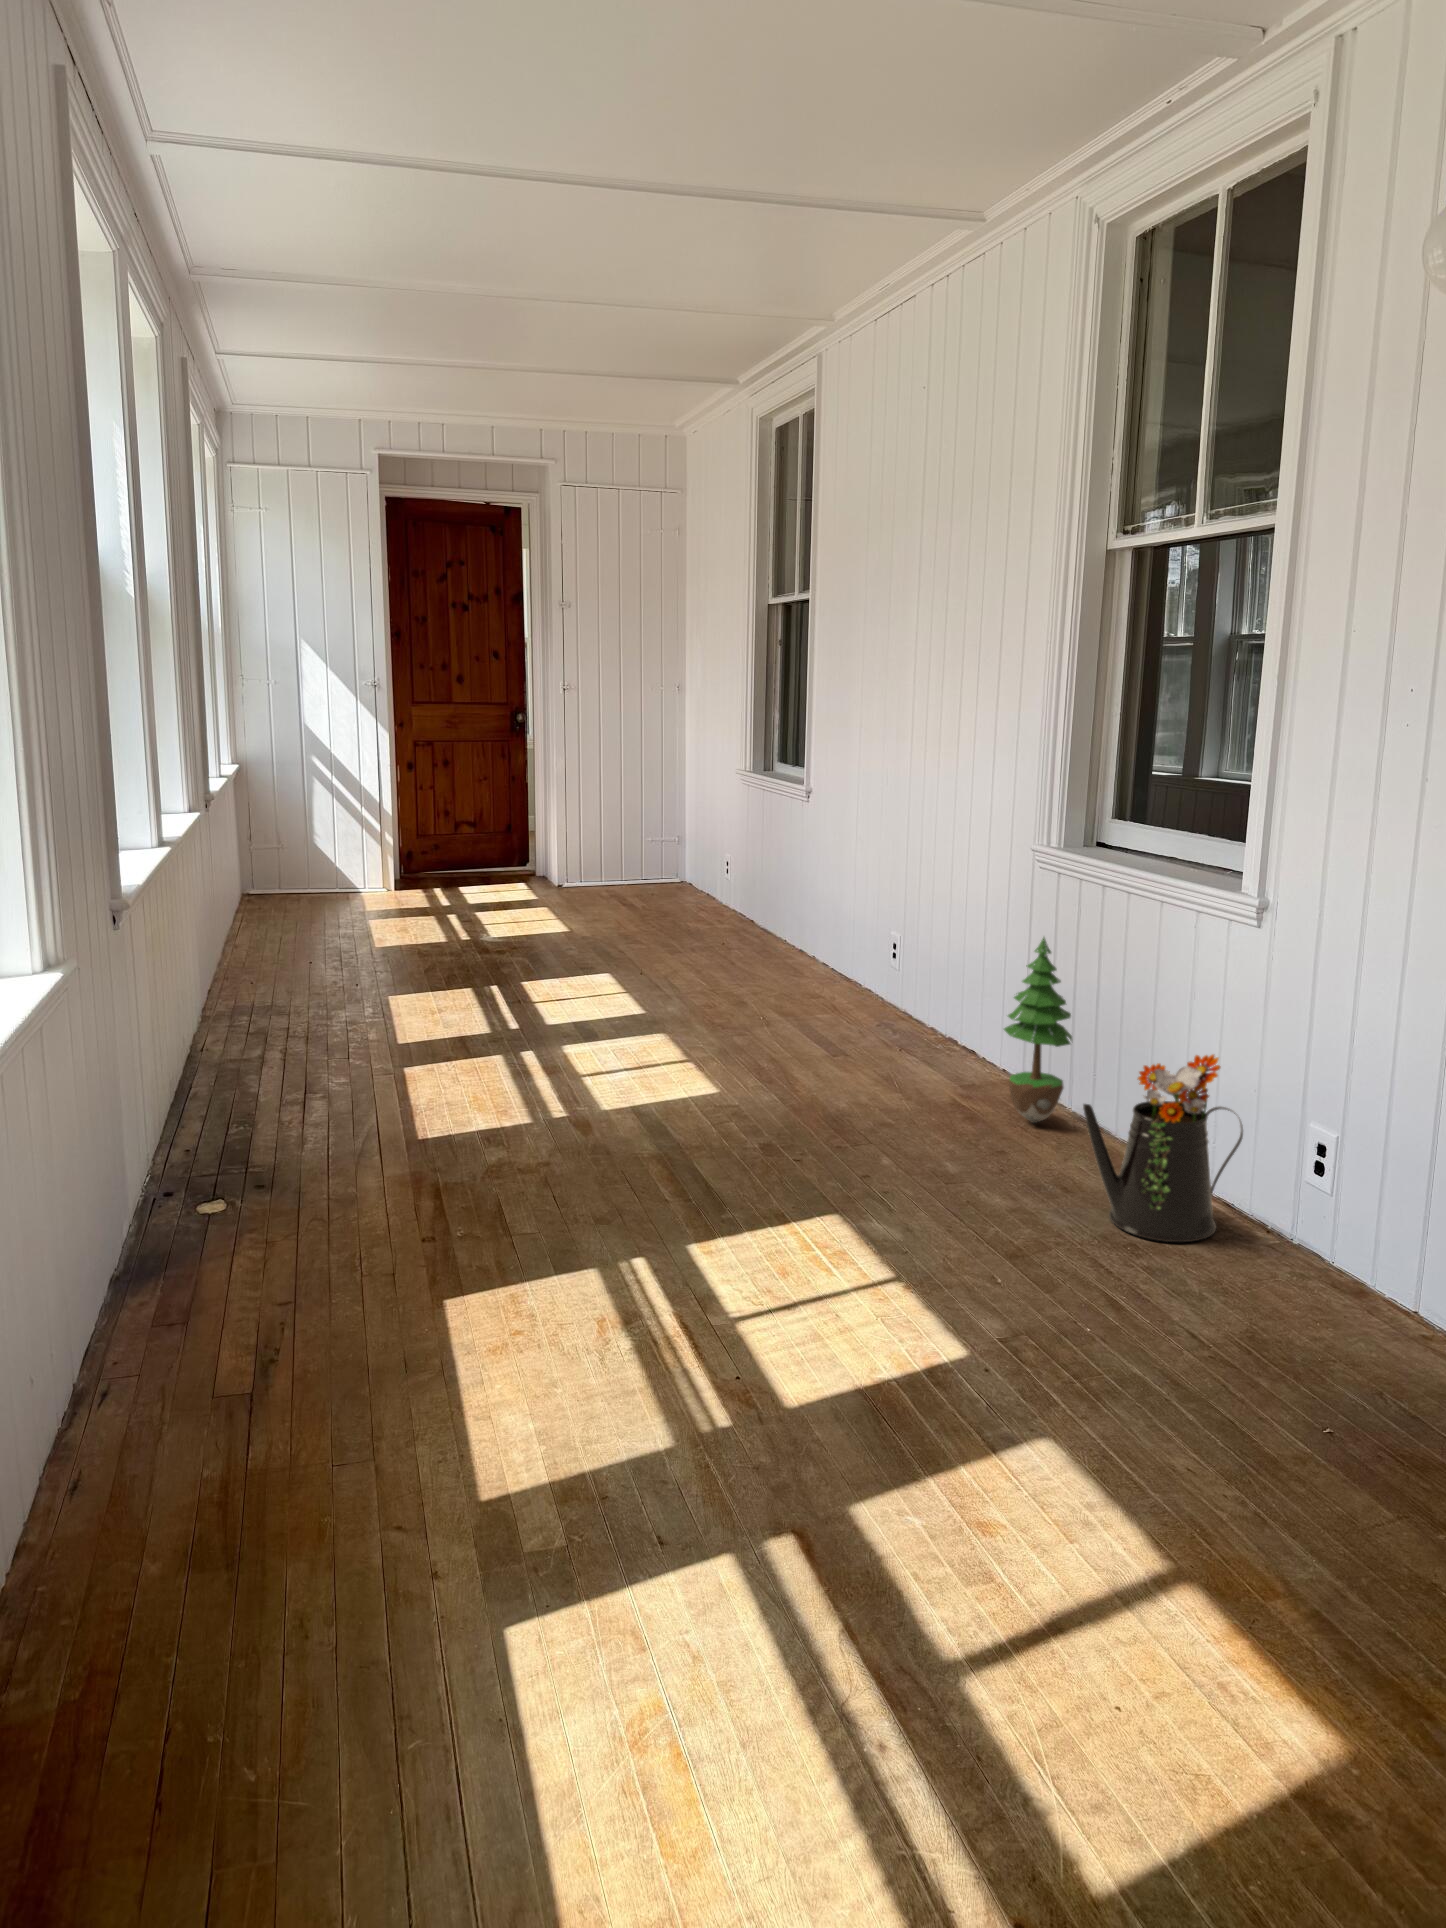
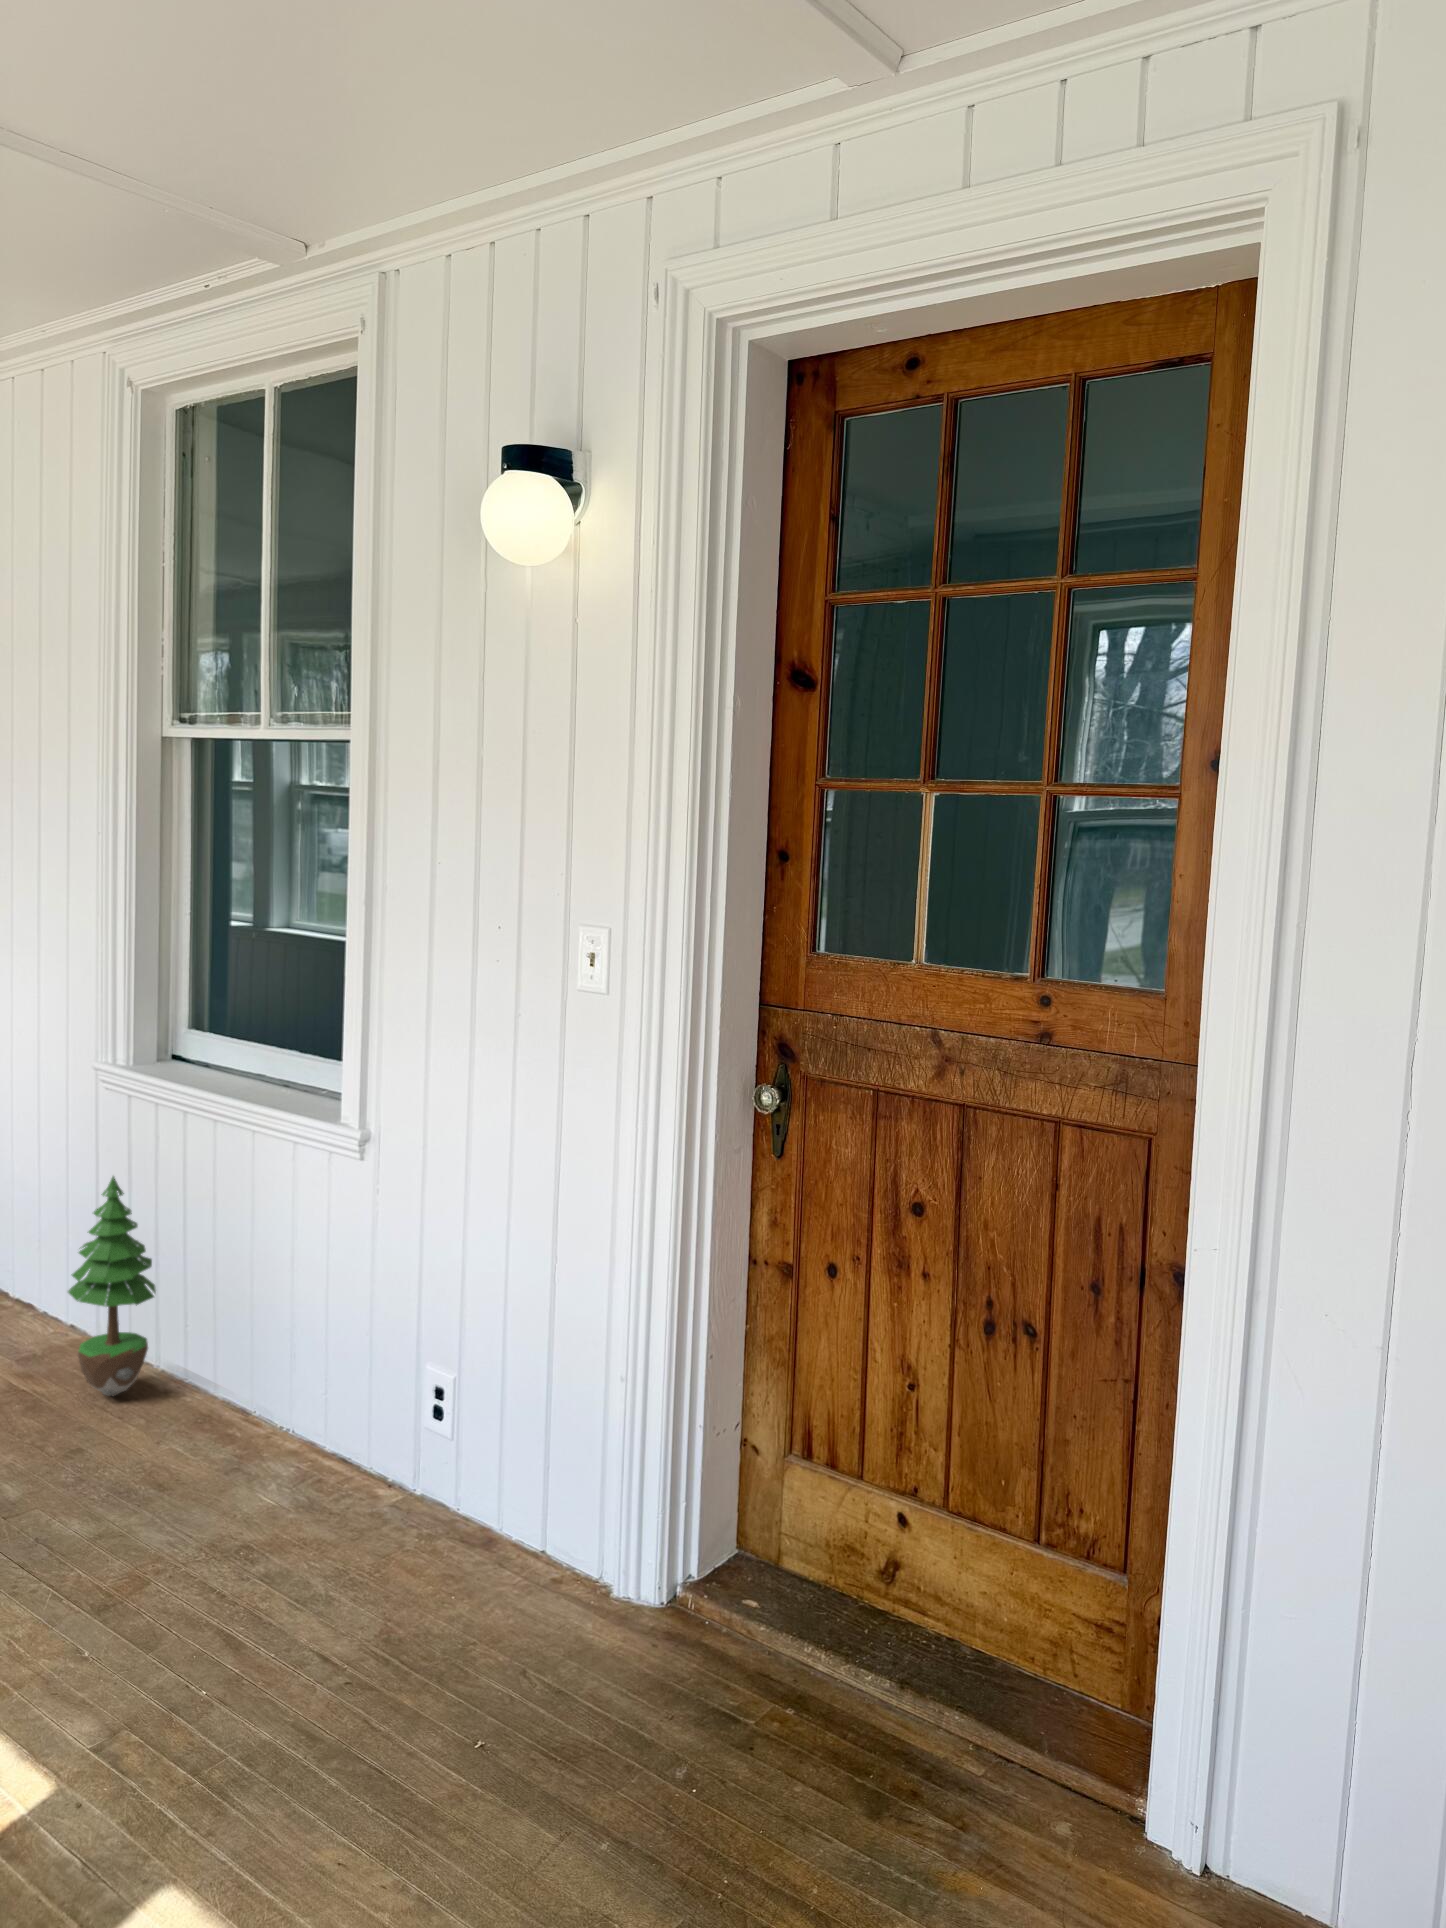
watering can: present [1083,1055,1243,1242] -> none [177,1301,359,1535]

